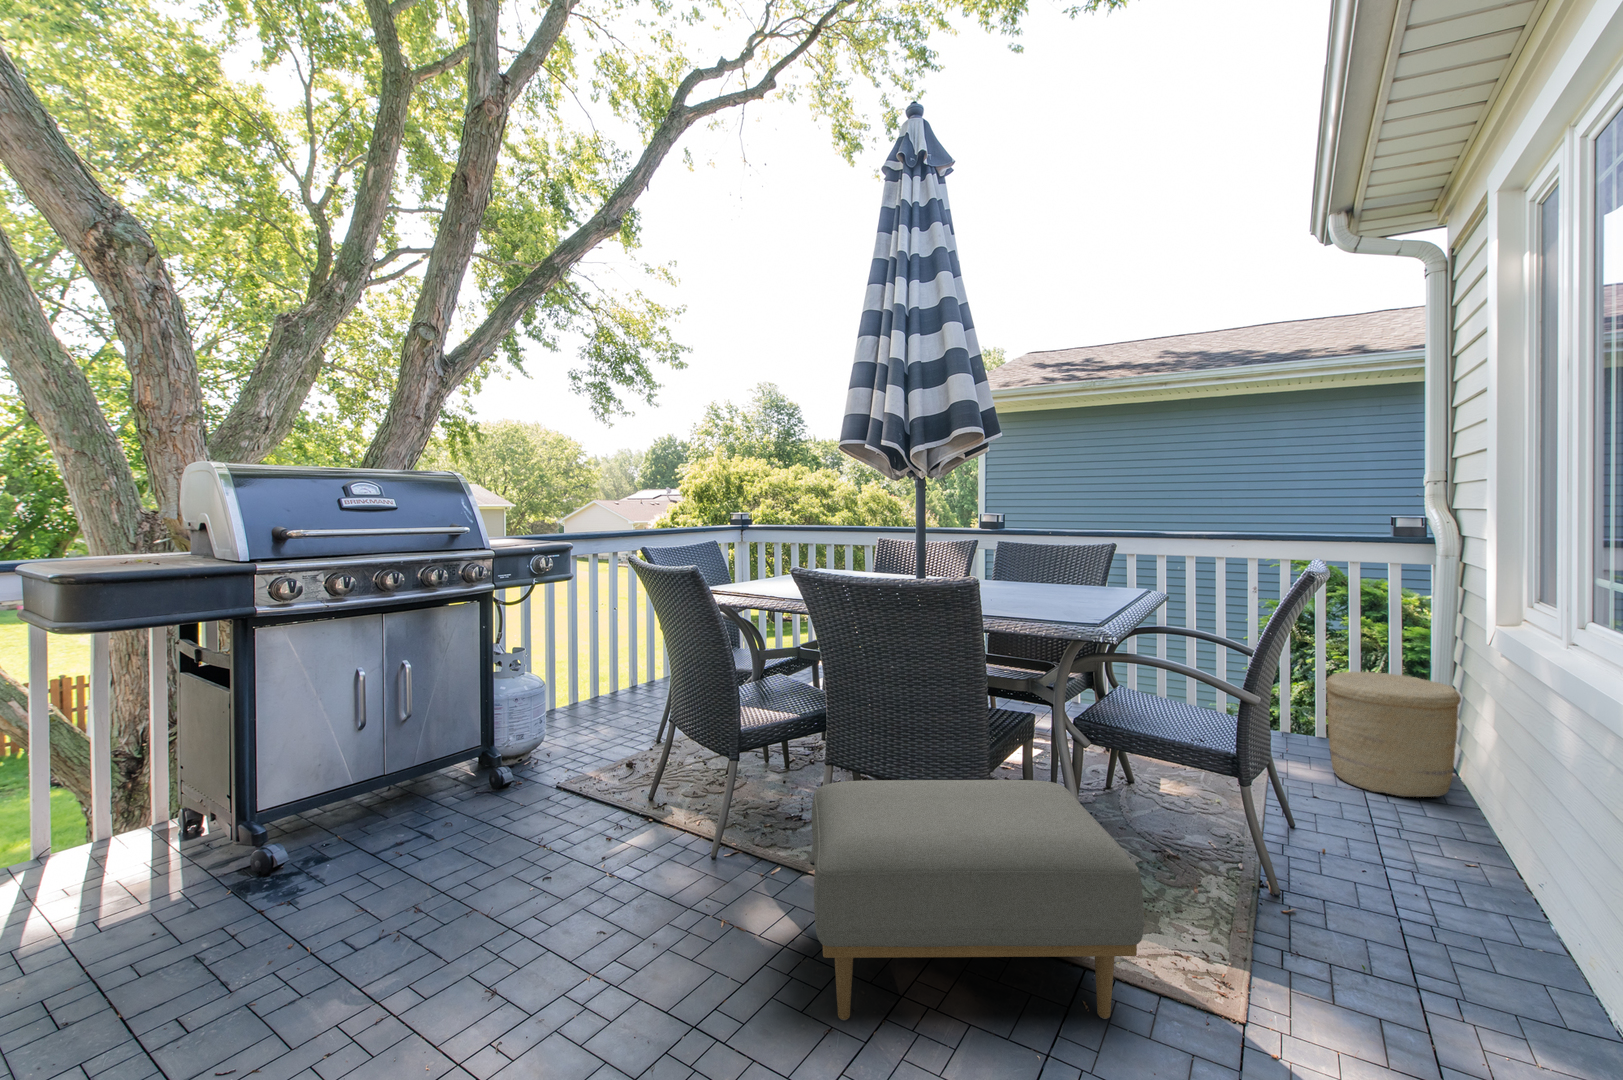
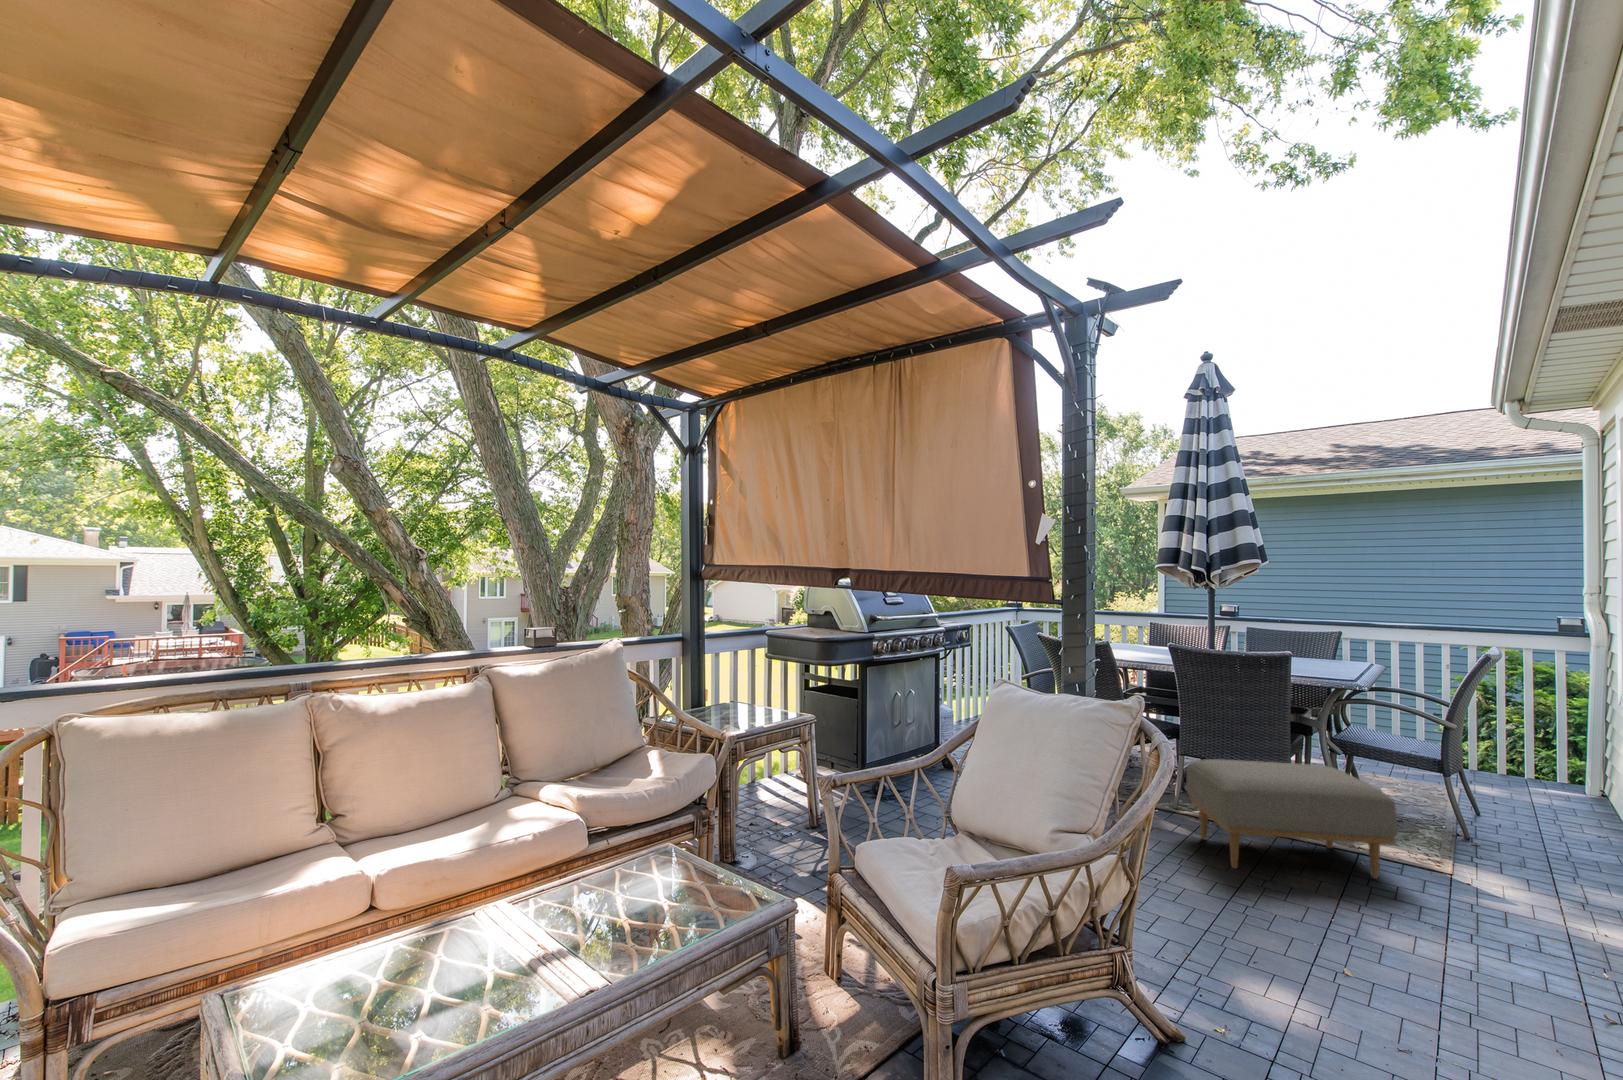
woven basket: present [1326,672,1461,797] -> none [1504,726,1607,813]

